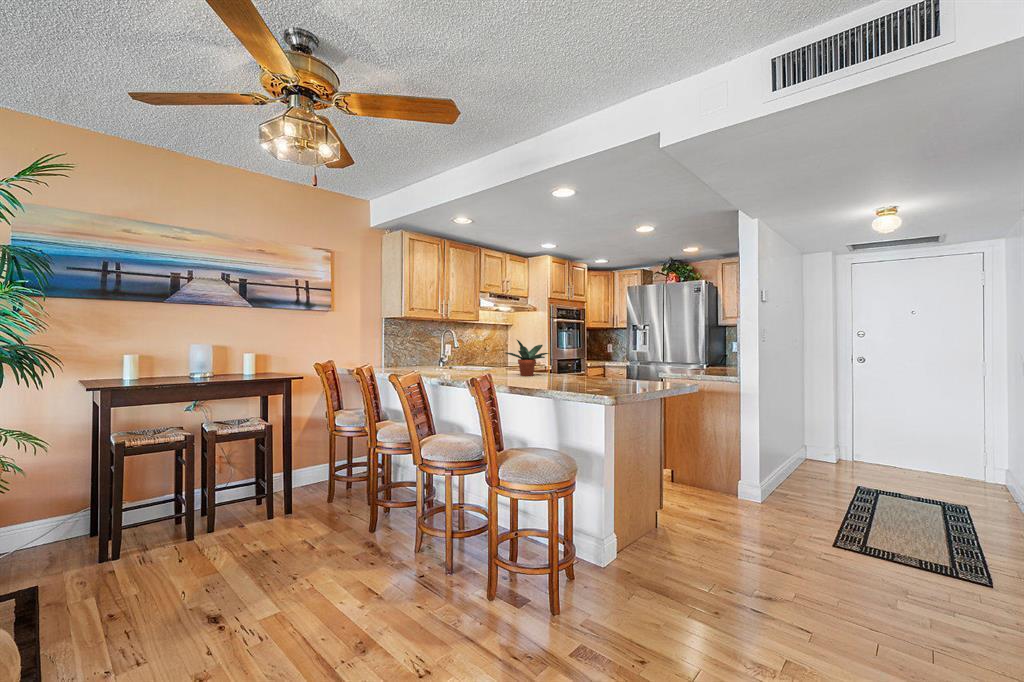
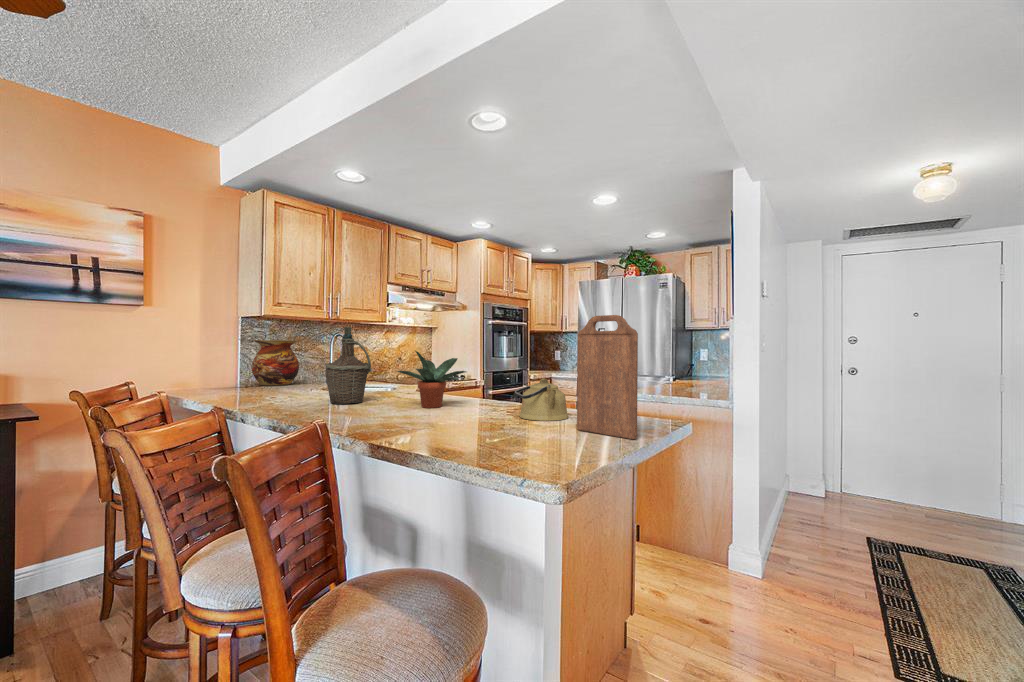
cutting board: none [620,317,654,387] -> present [577,315,638,439]
bottle: none [458,324,486,374] -> present [325,326,372,404]
vase: none [390,335,421,366] -> present [252,340,299,385]
kettle: none [582,356,616,381] -> present [515,379,568,421]

